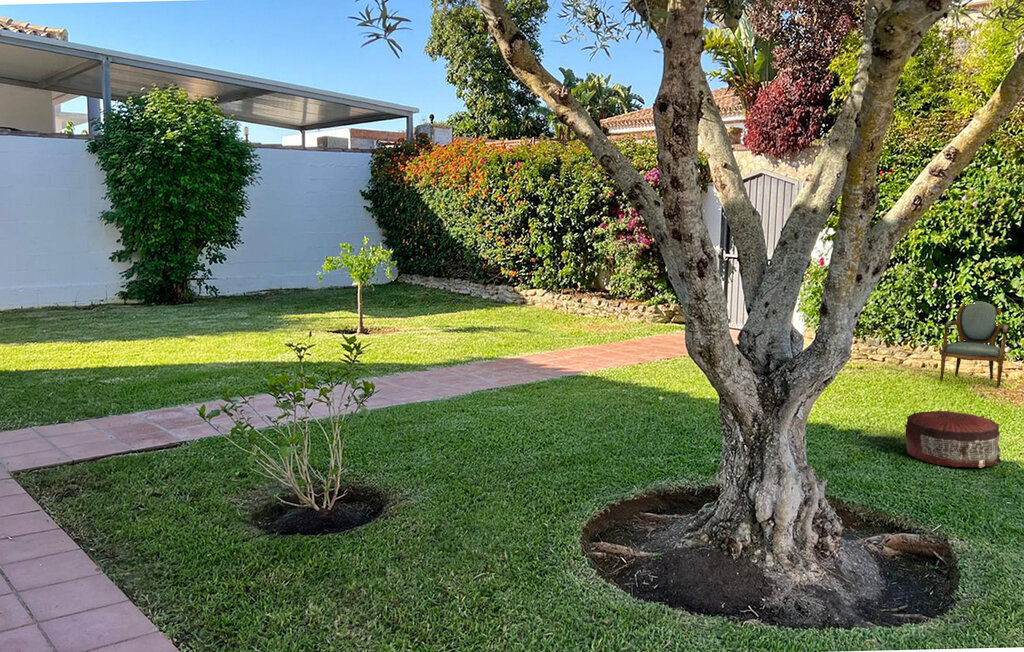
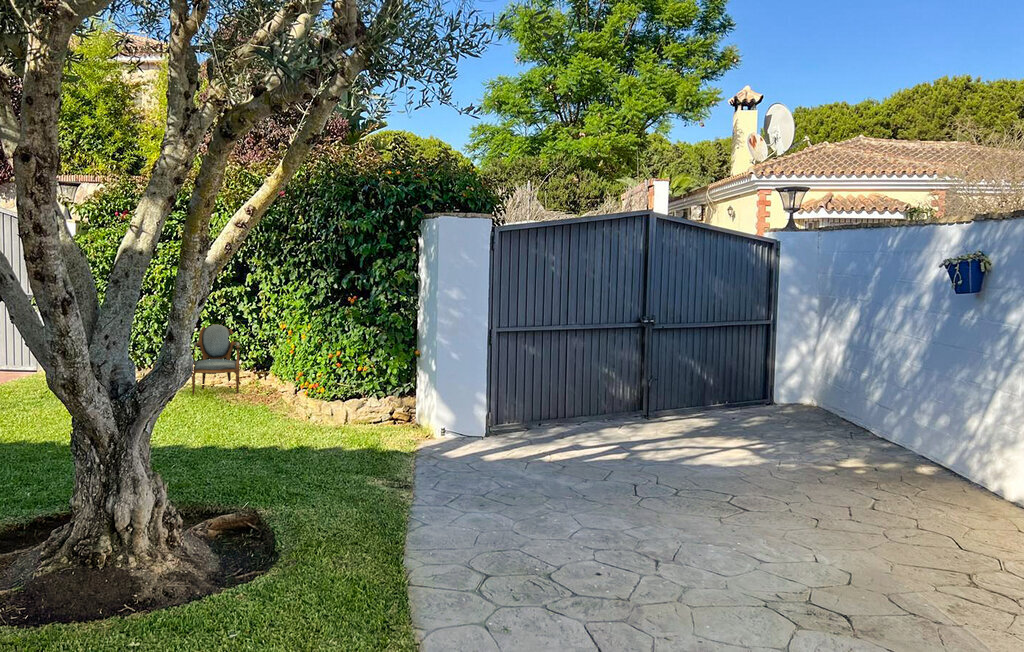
pouf: present [905,410,1001,468] -> none [190,414,264,459]

